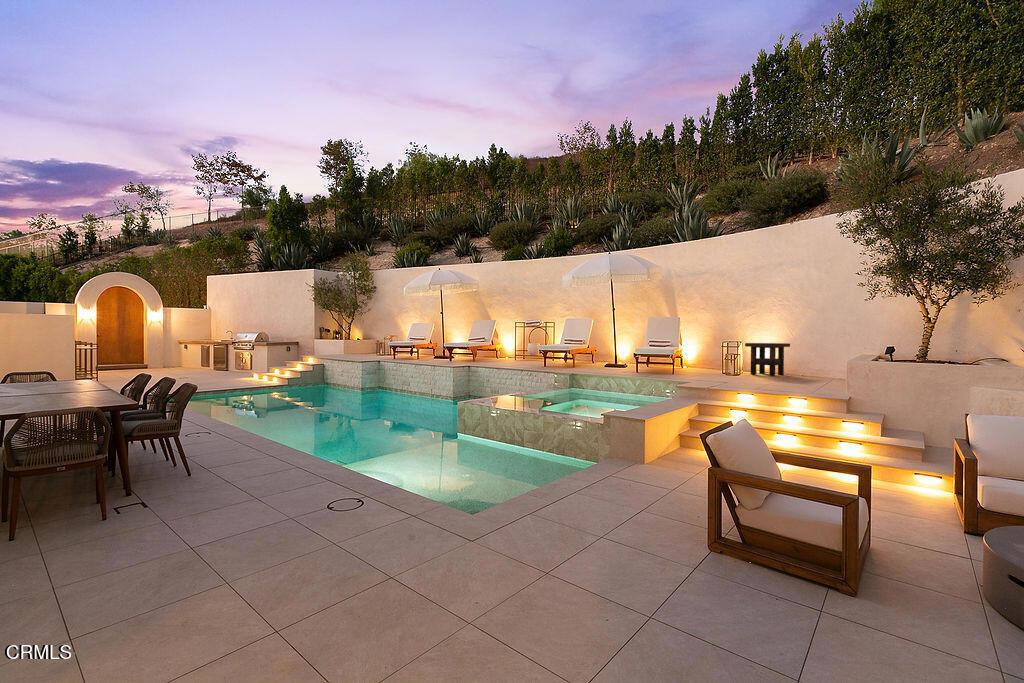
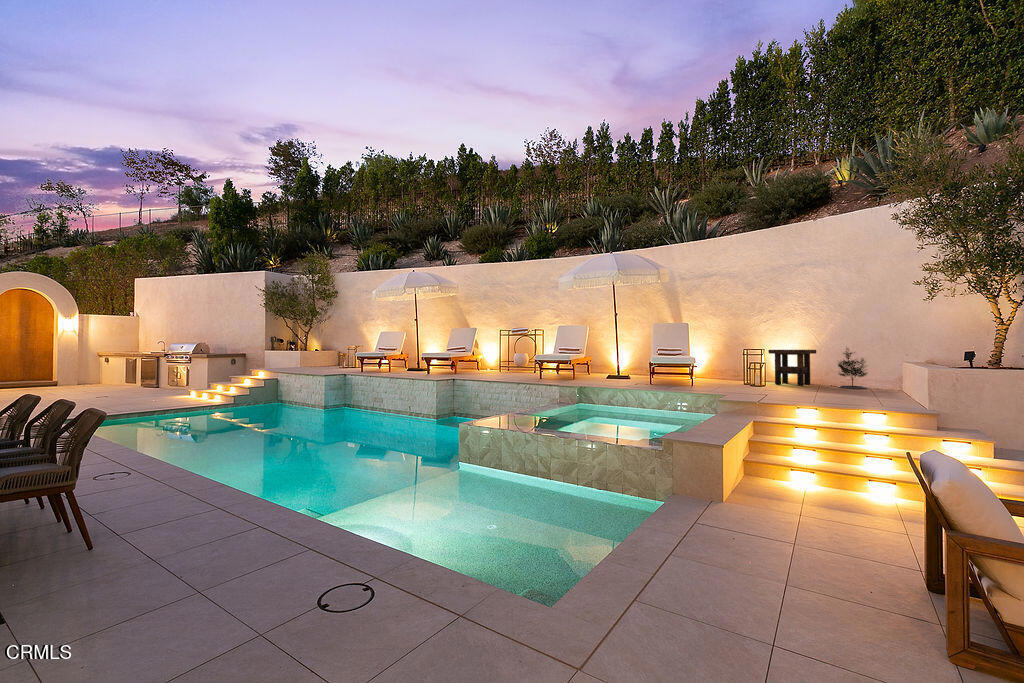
potted tree: none [803,341,833,379] -> present [838,349,867,389]

